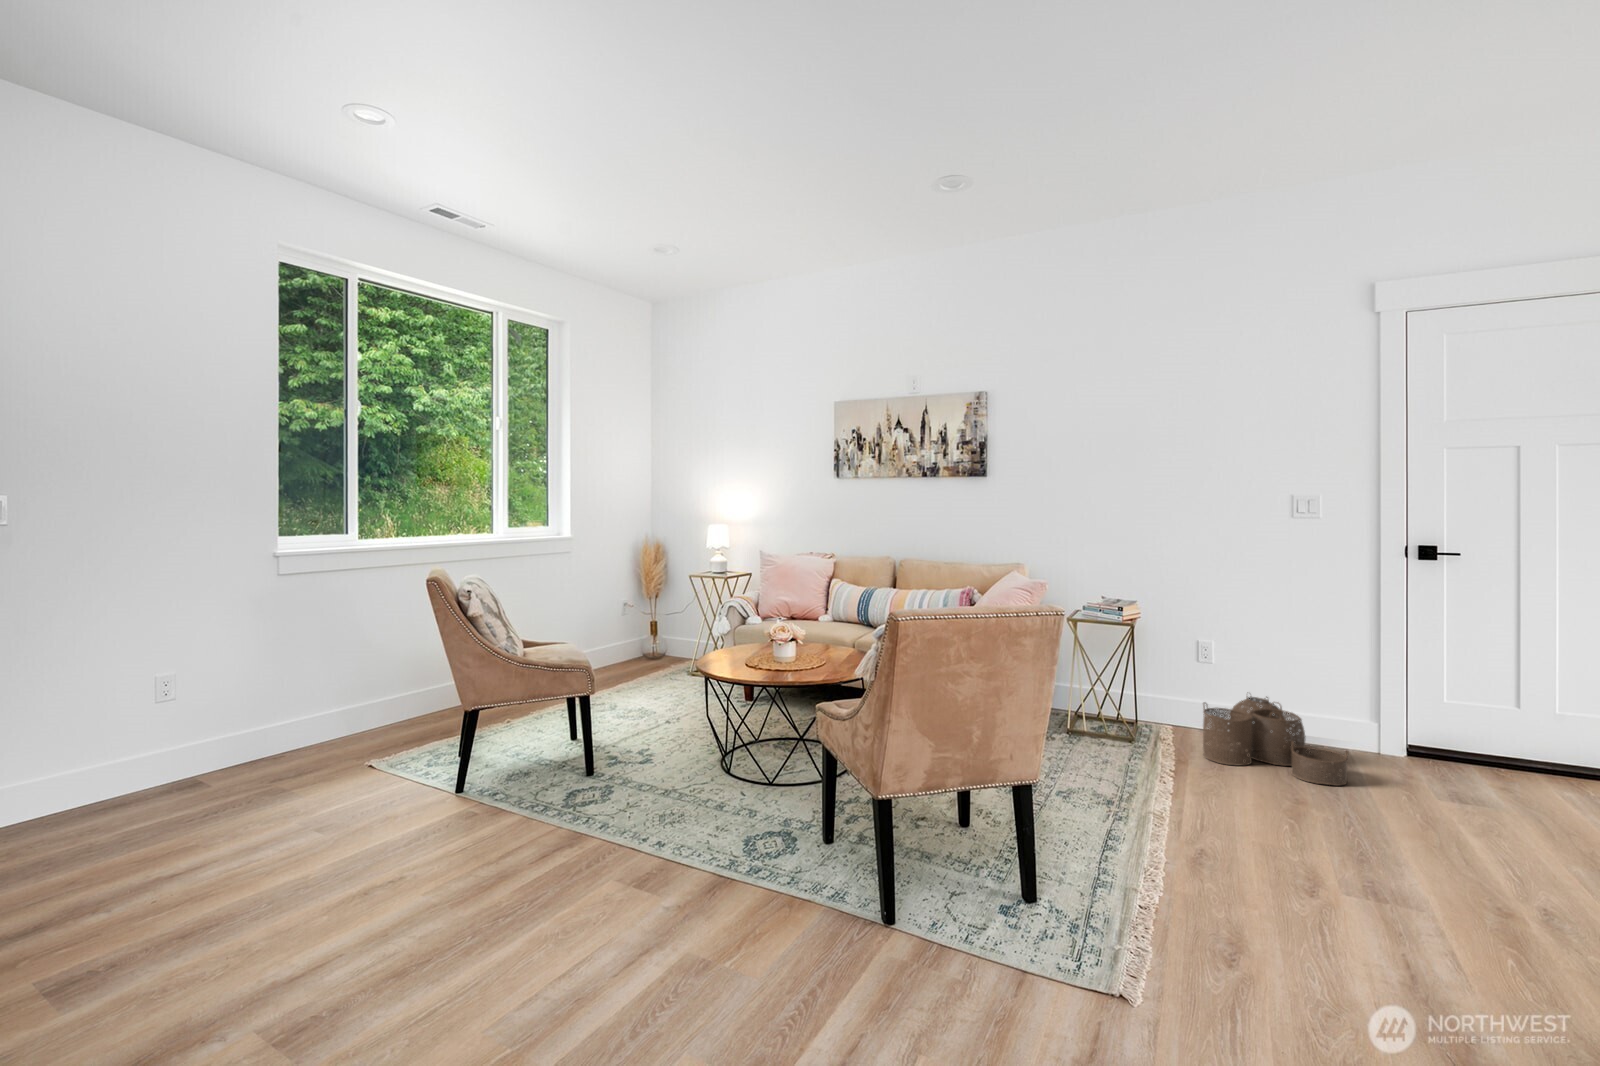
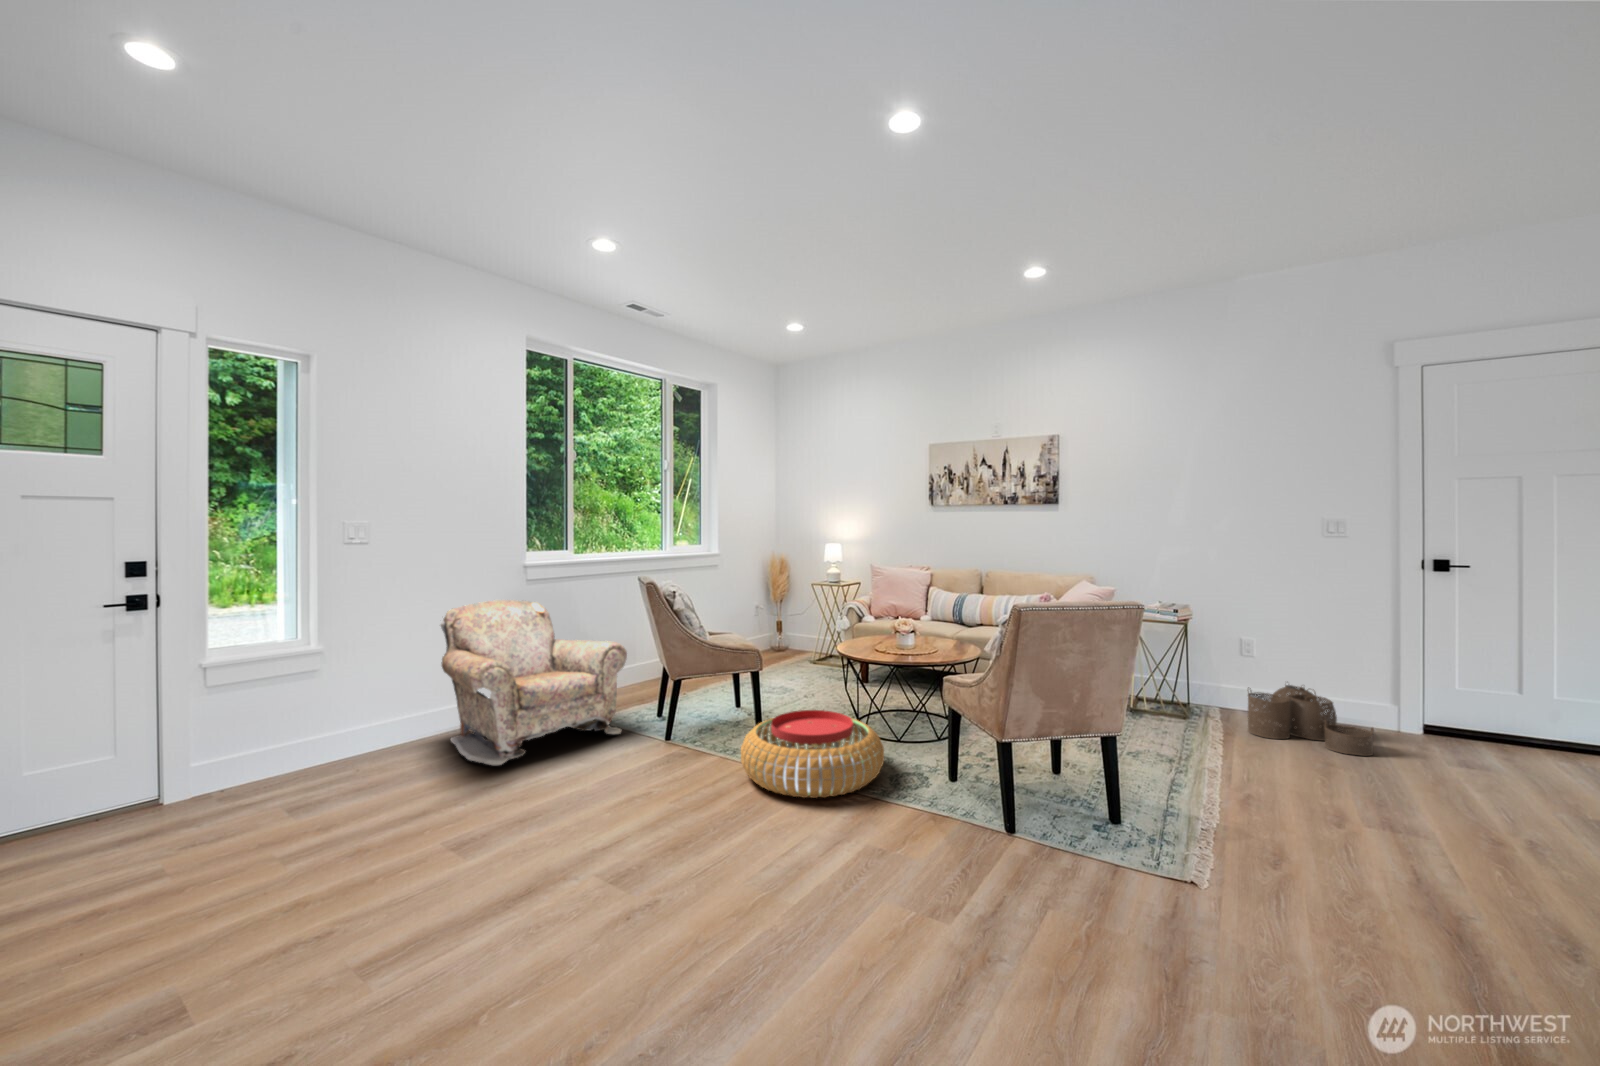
armchair: none [117,604,404,844] -> present [440,600,627,765]
pouf: none [535,749,738,879] -> present [741,710,884,798]

